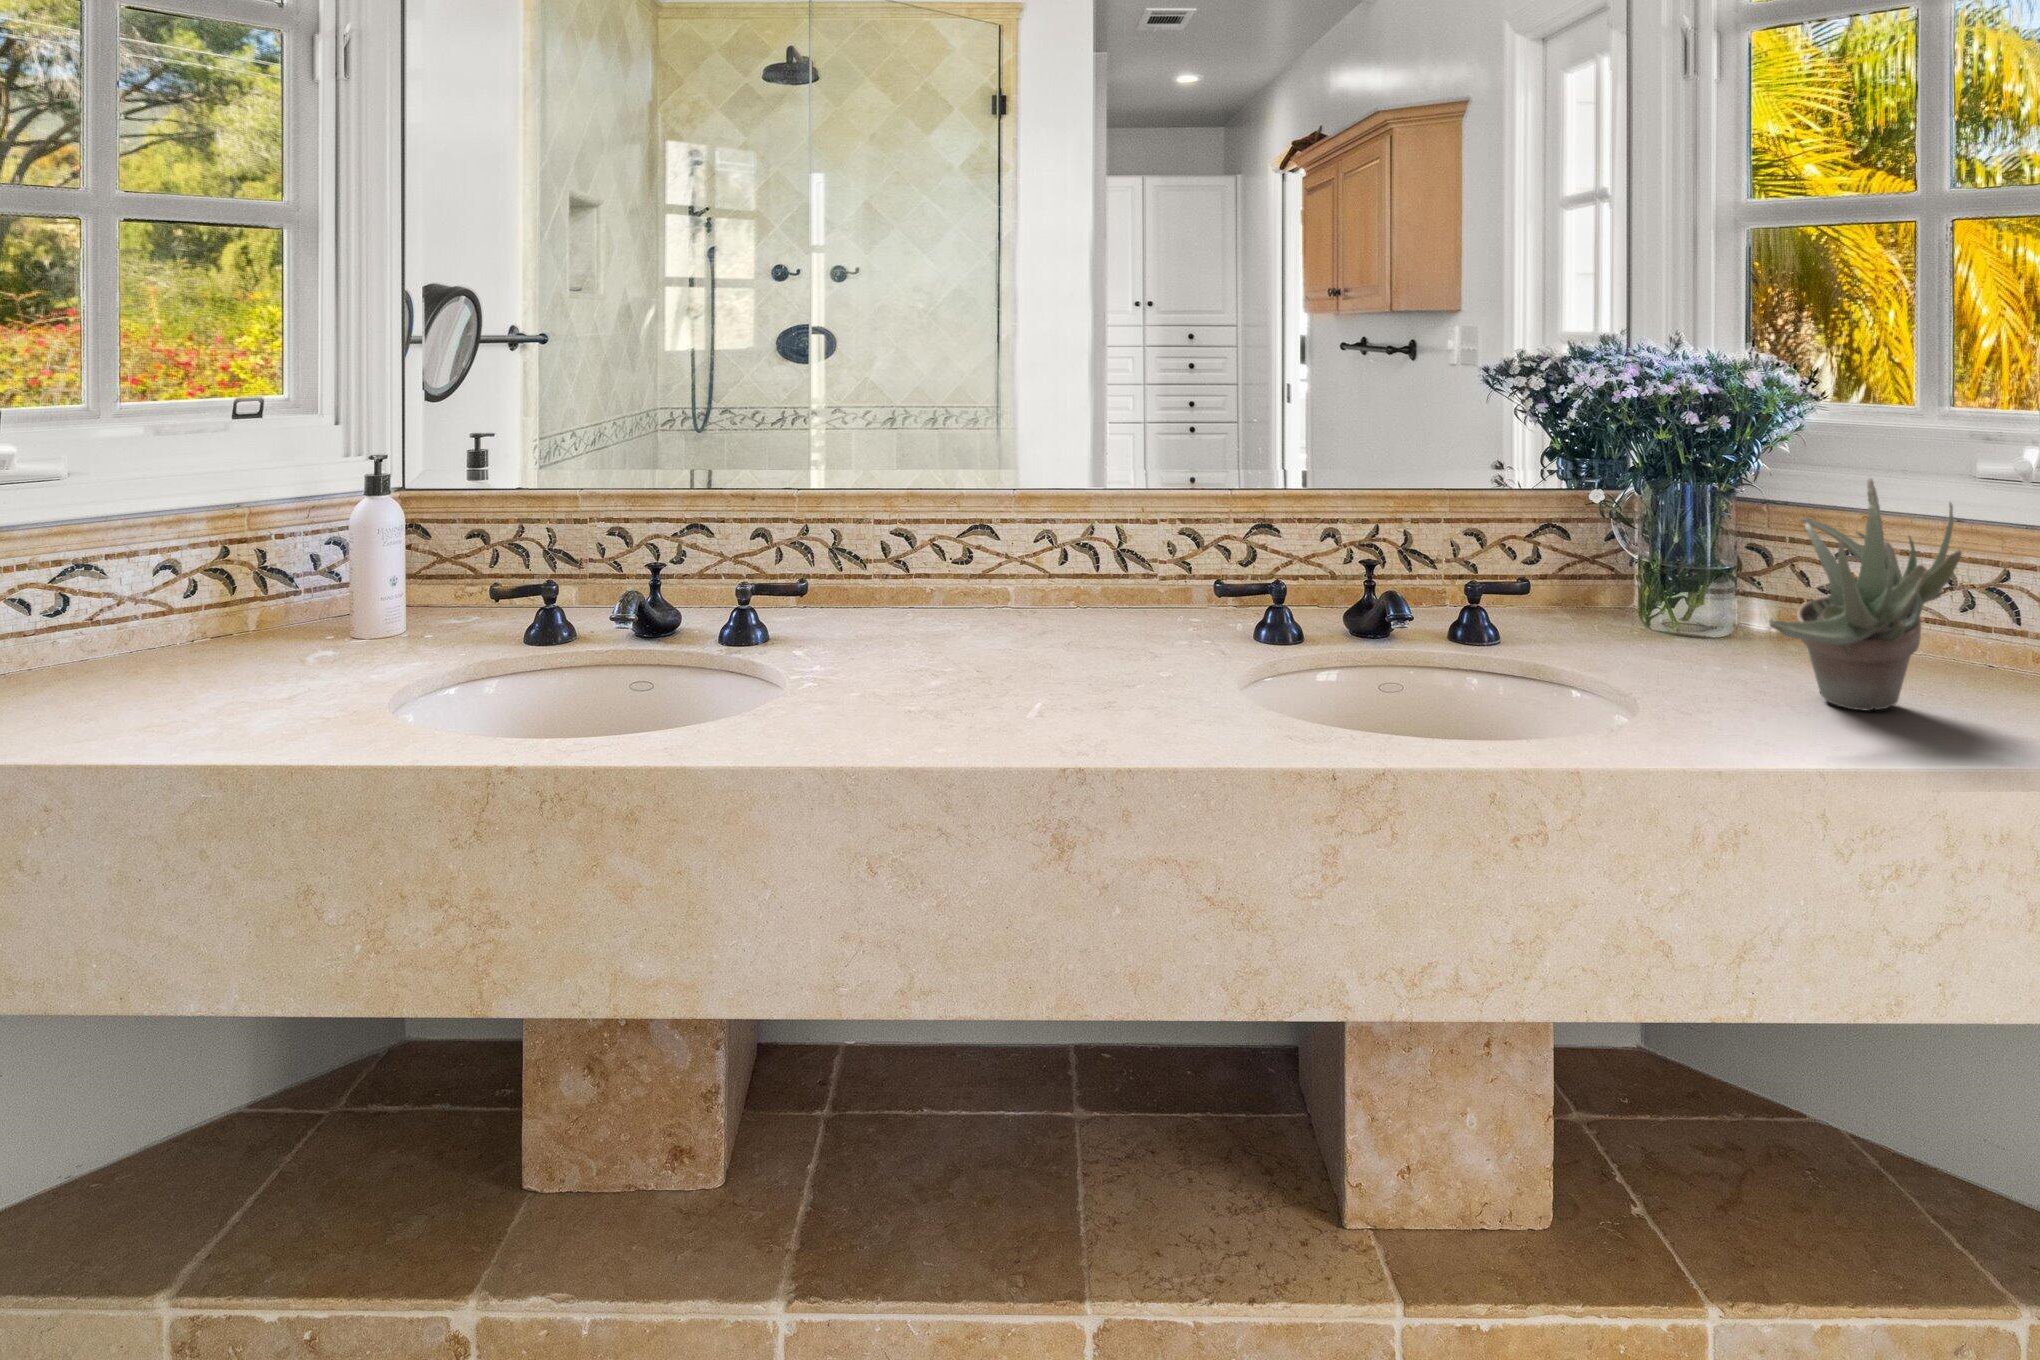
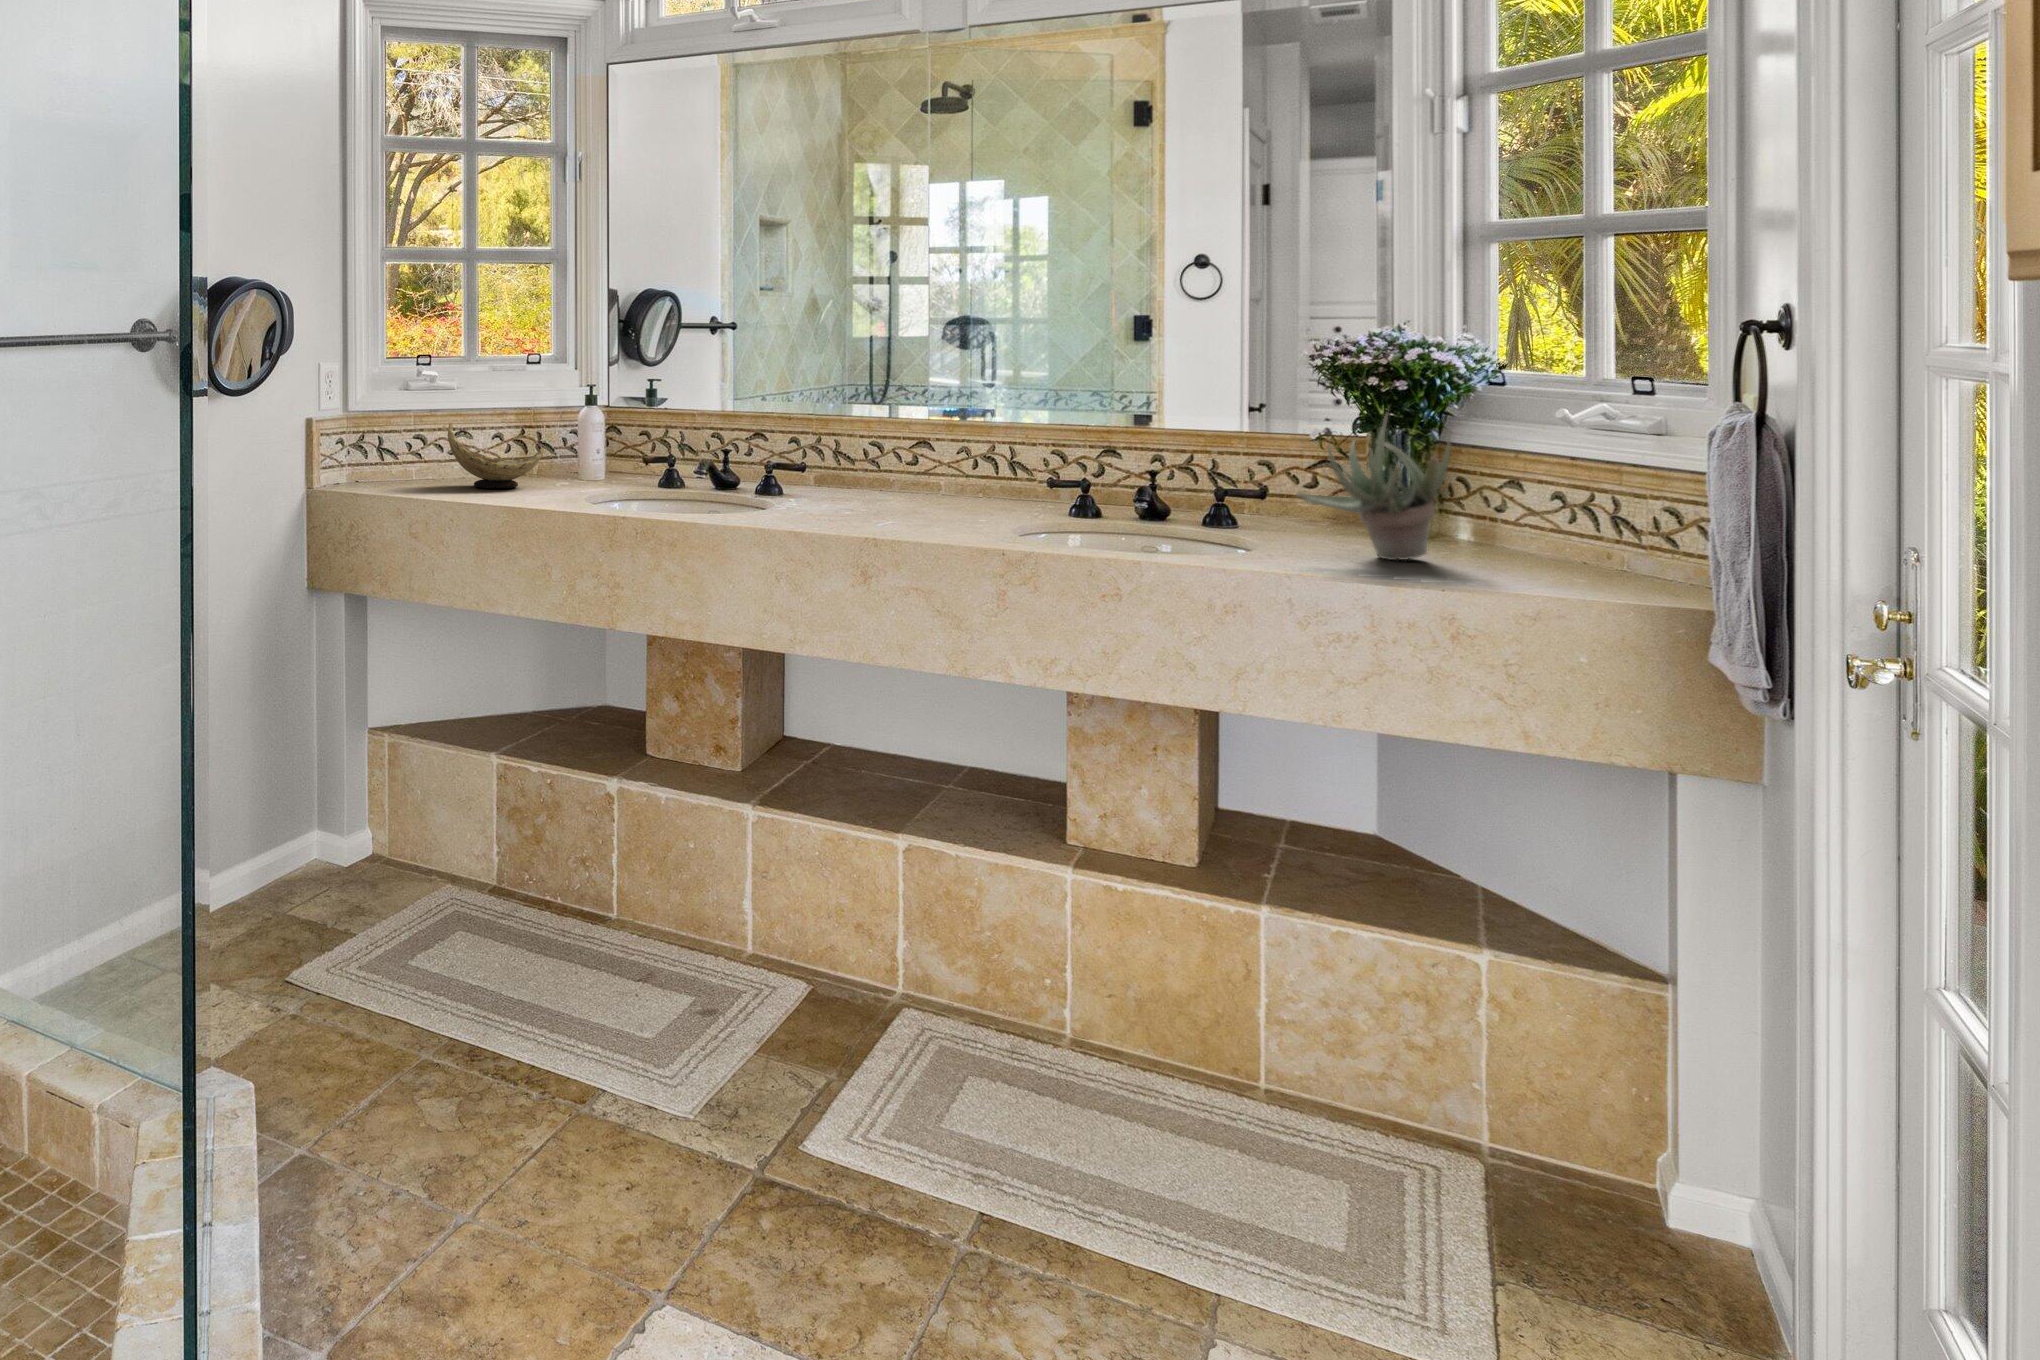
decorative bowl: none [37,567,278,703] -> present [448,423,544,488]

